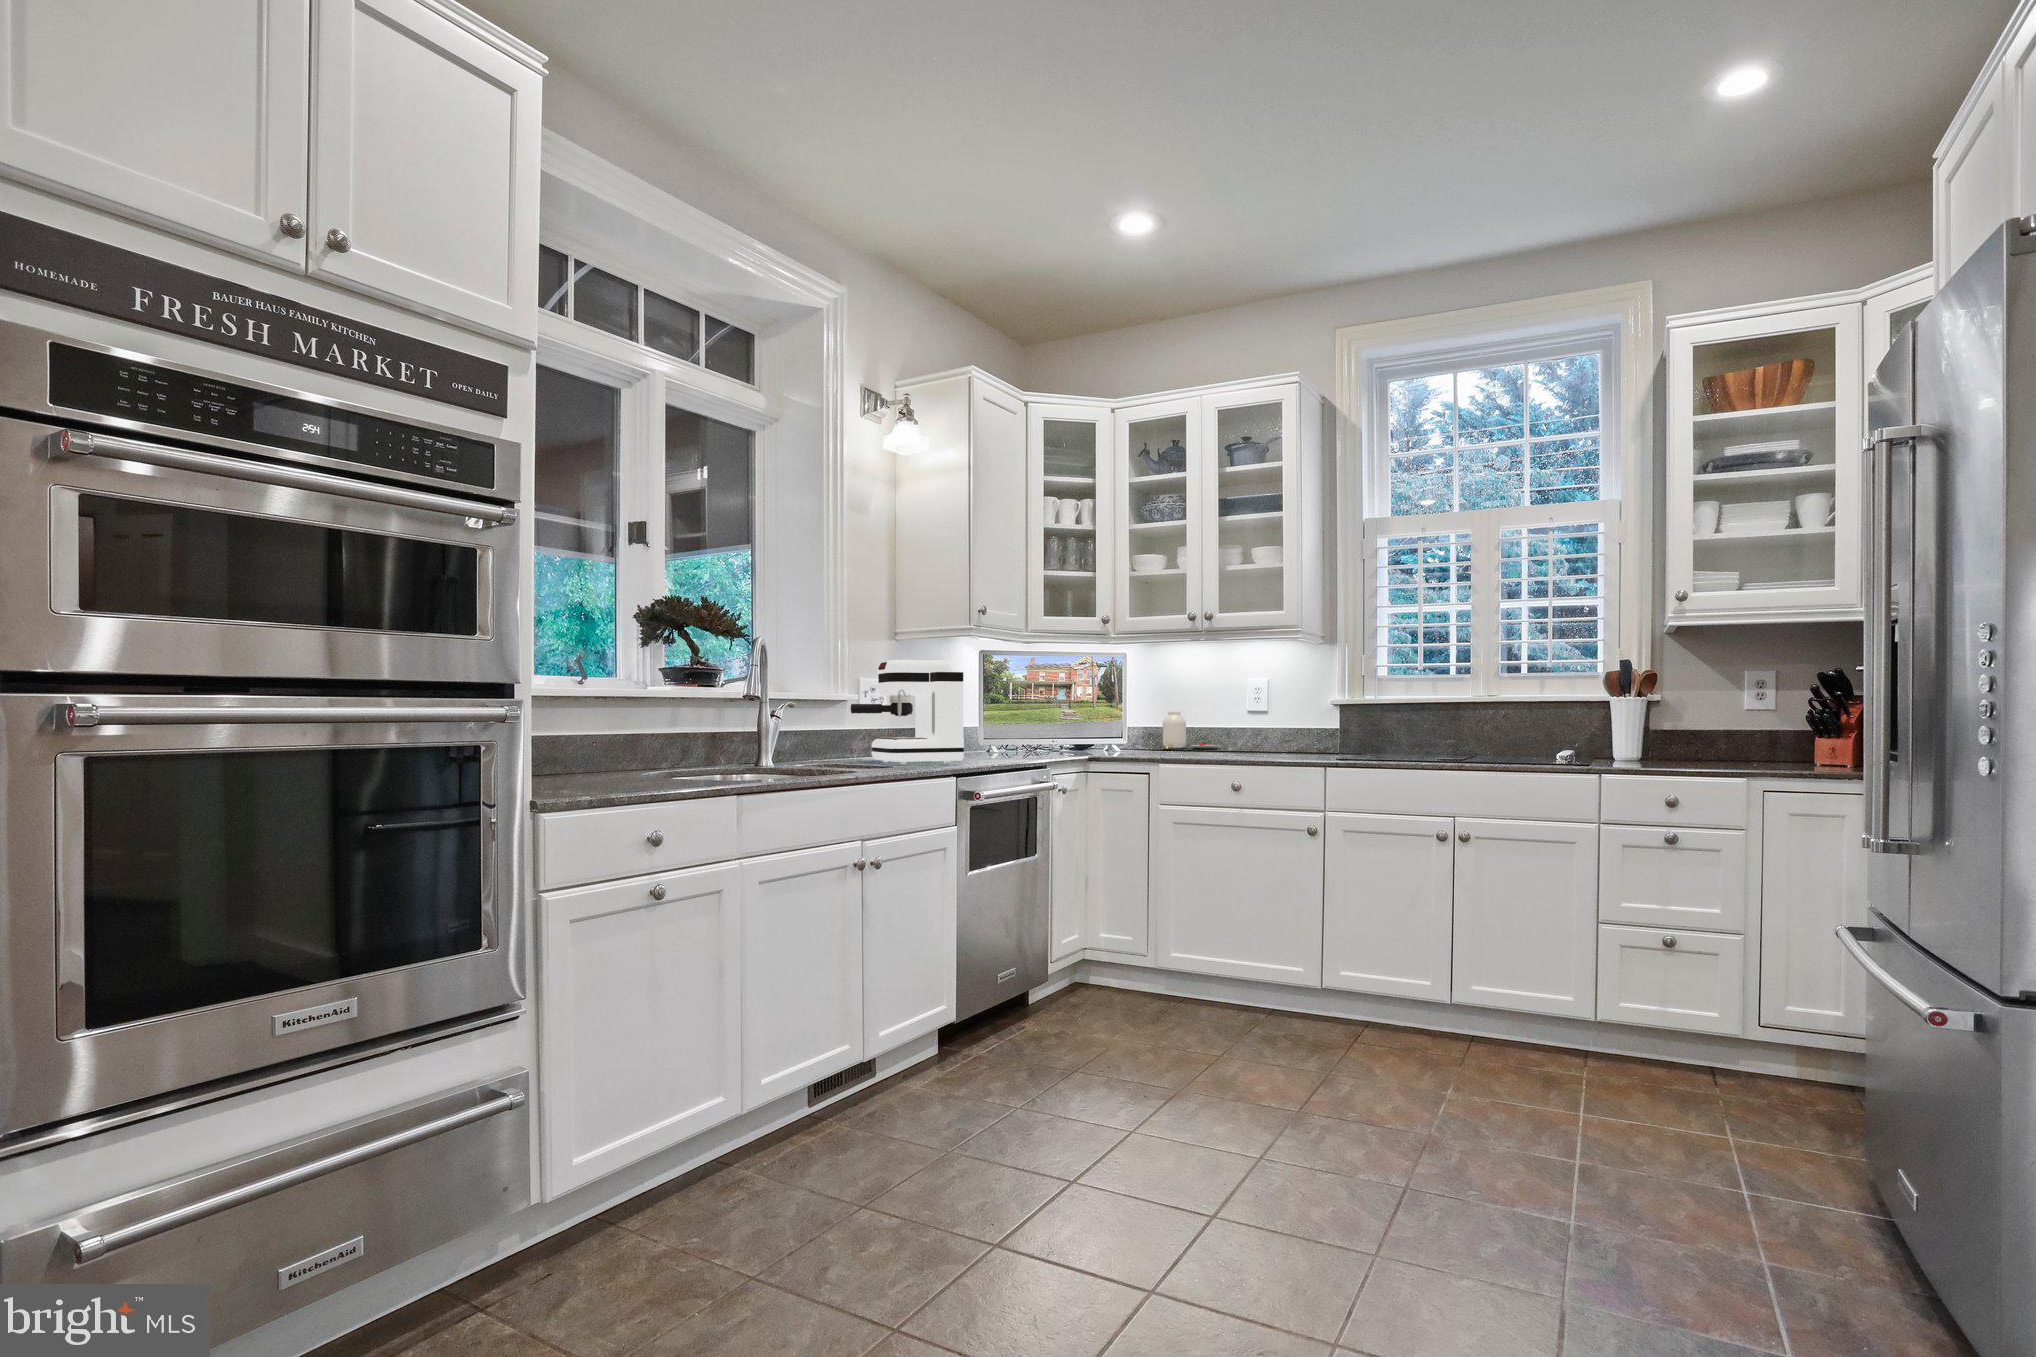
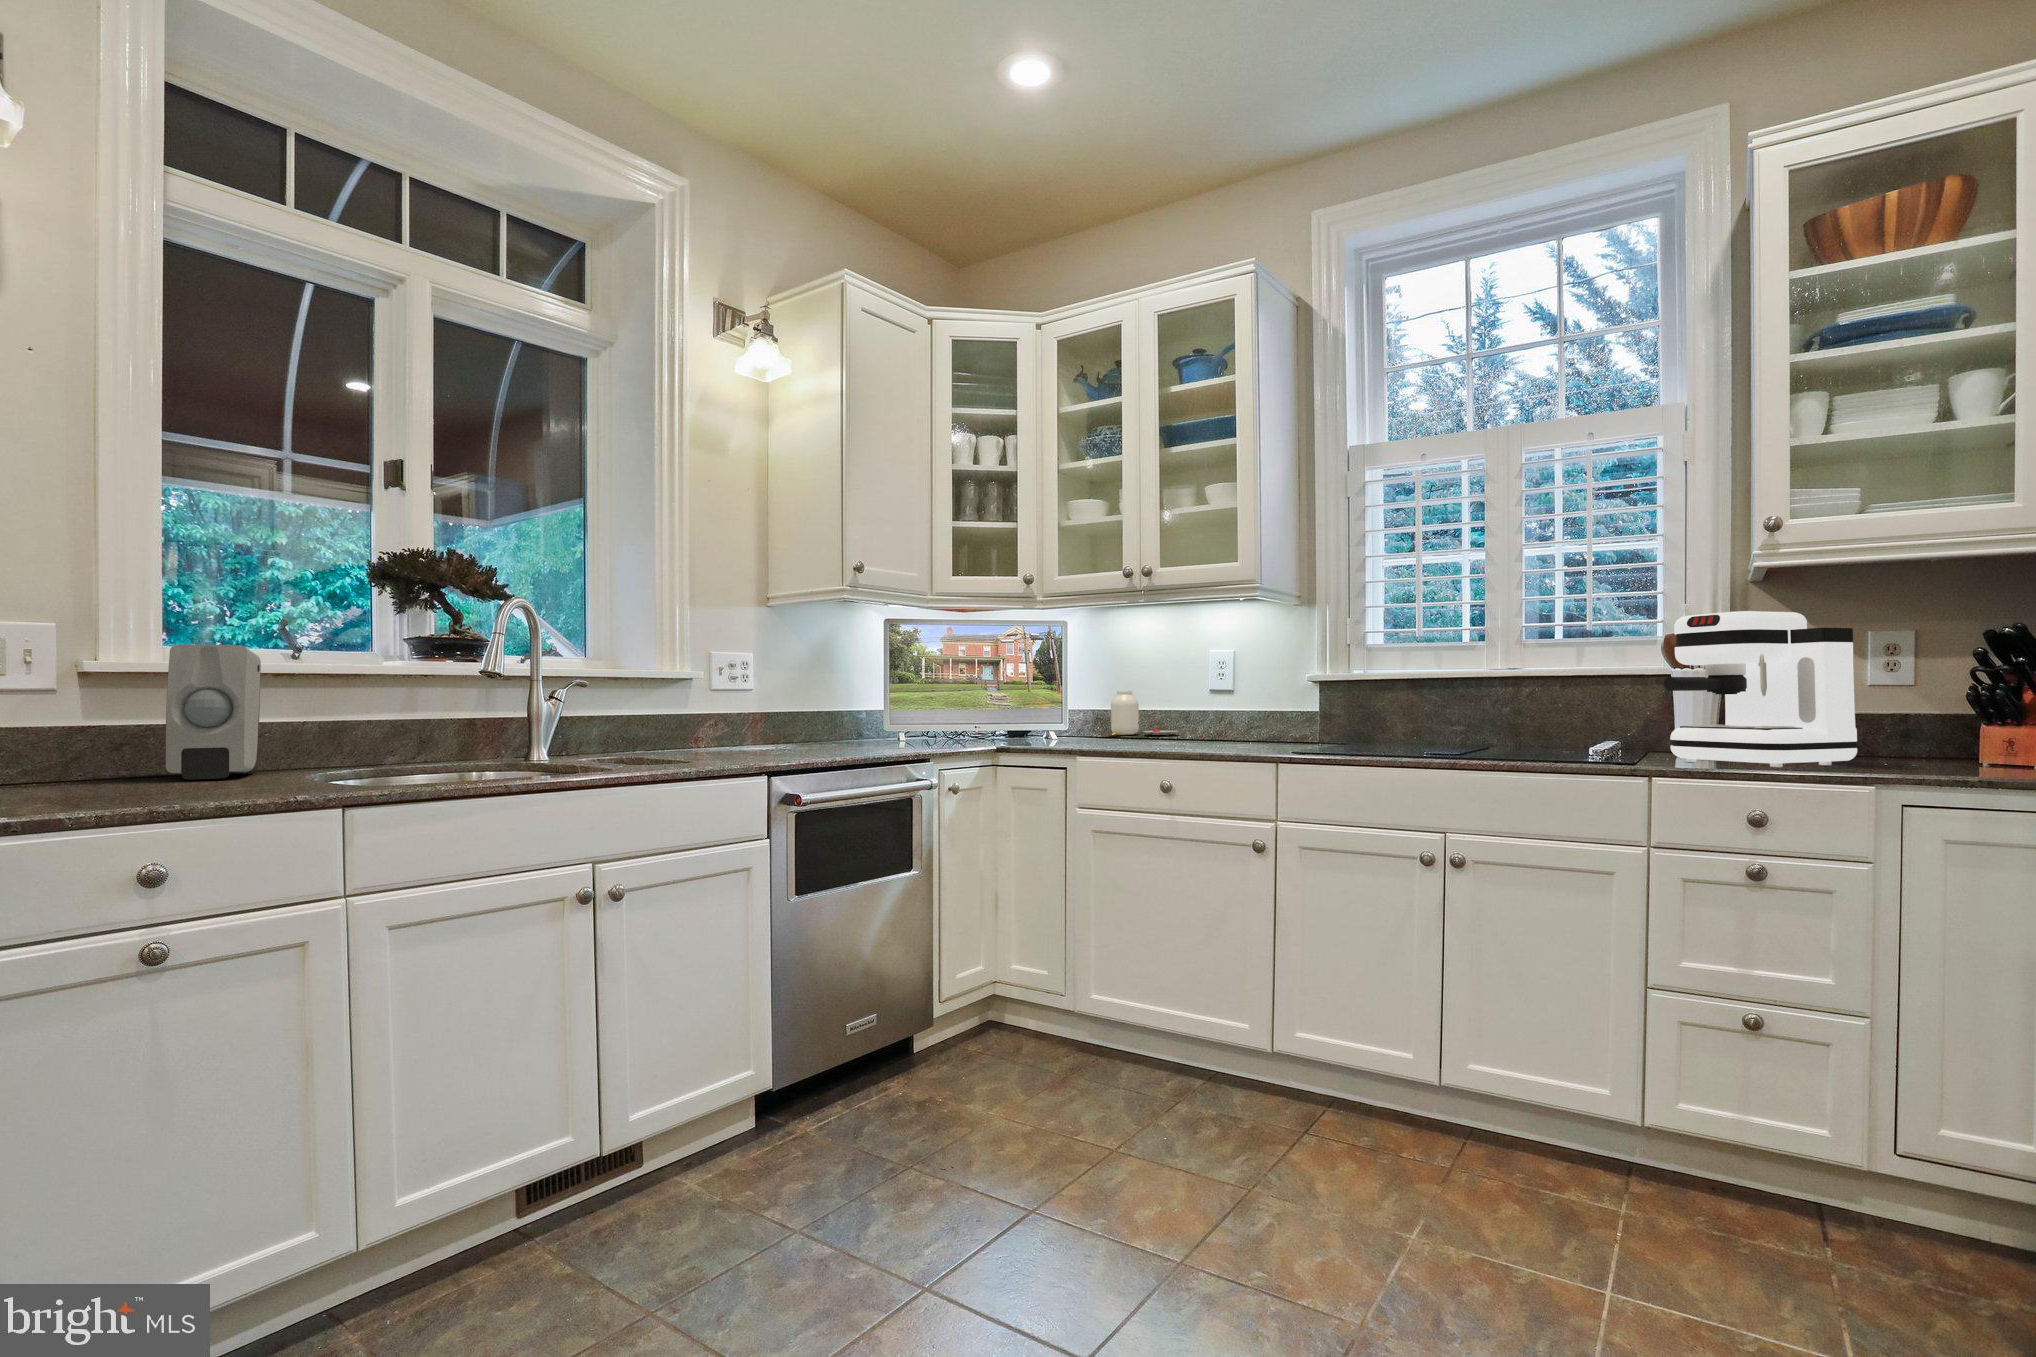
coffee maker: present [851,660,964,764] -> present [1664,611,1857,767]
soap dispenser: none [556,674,619,775] -> present [166,644,261,780]

